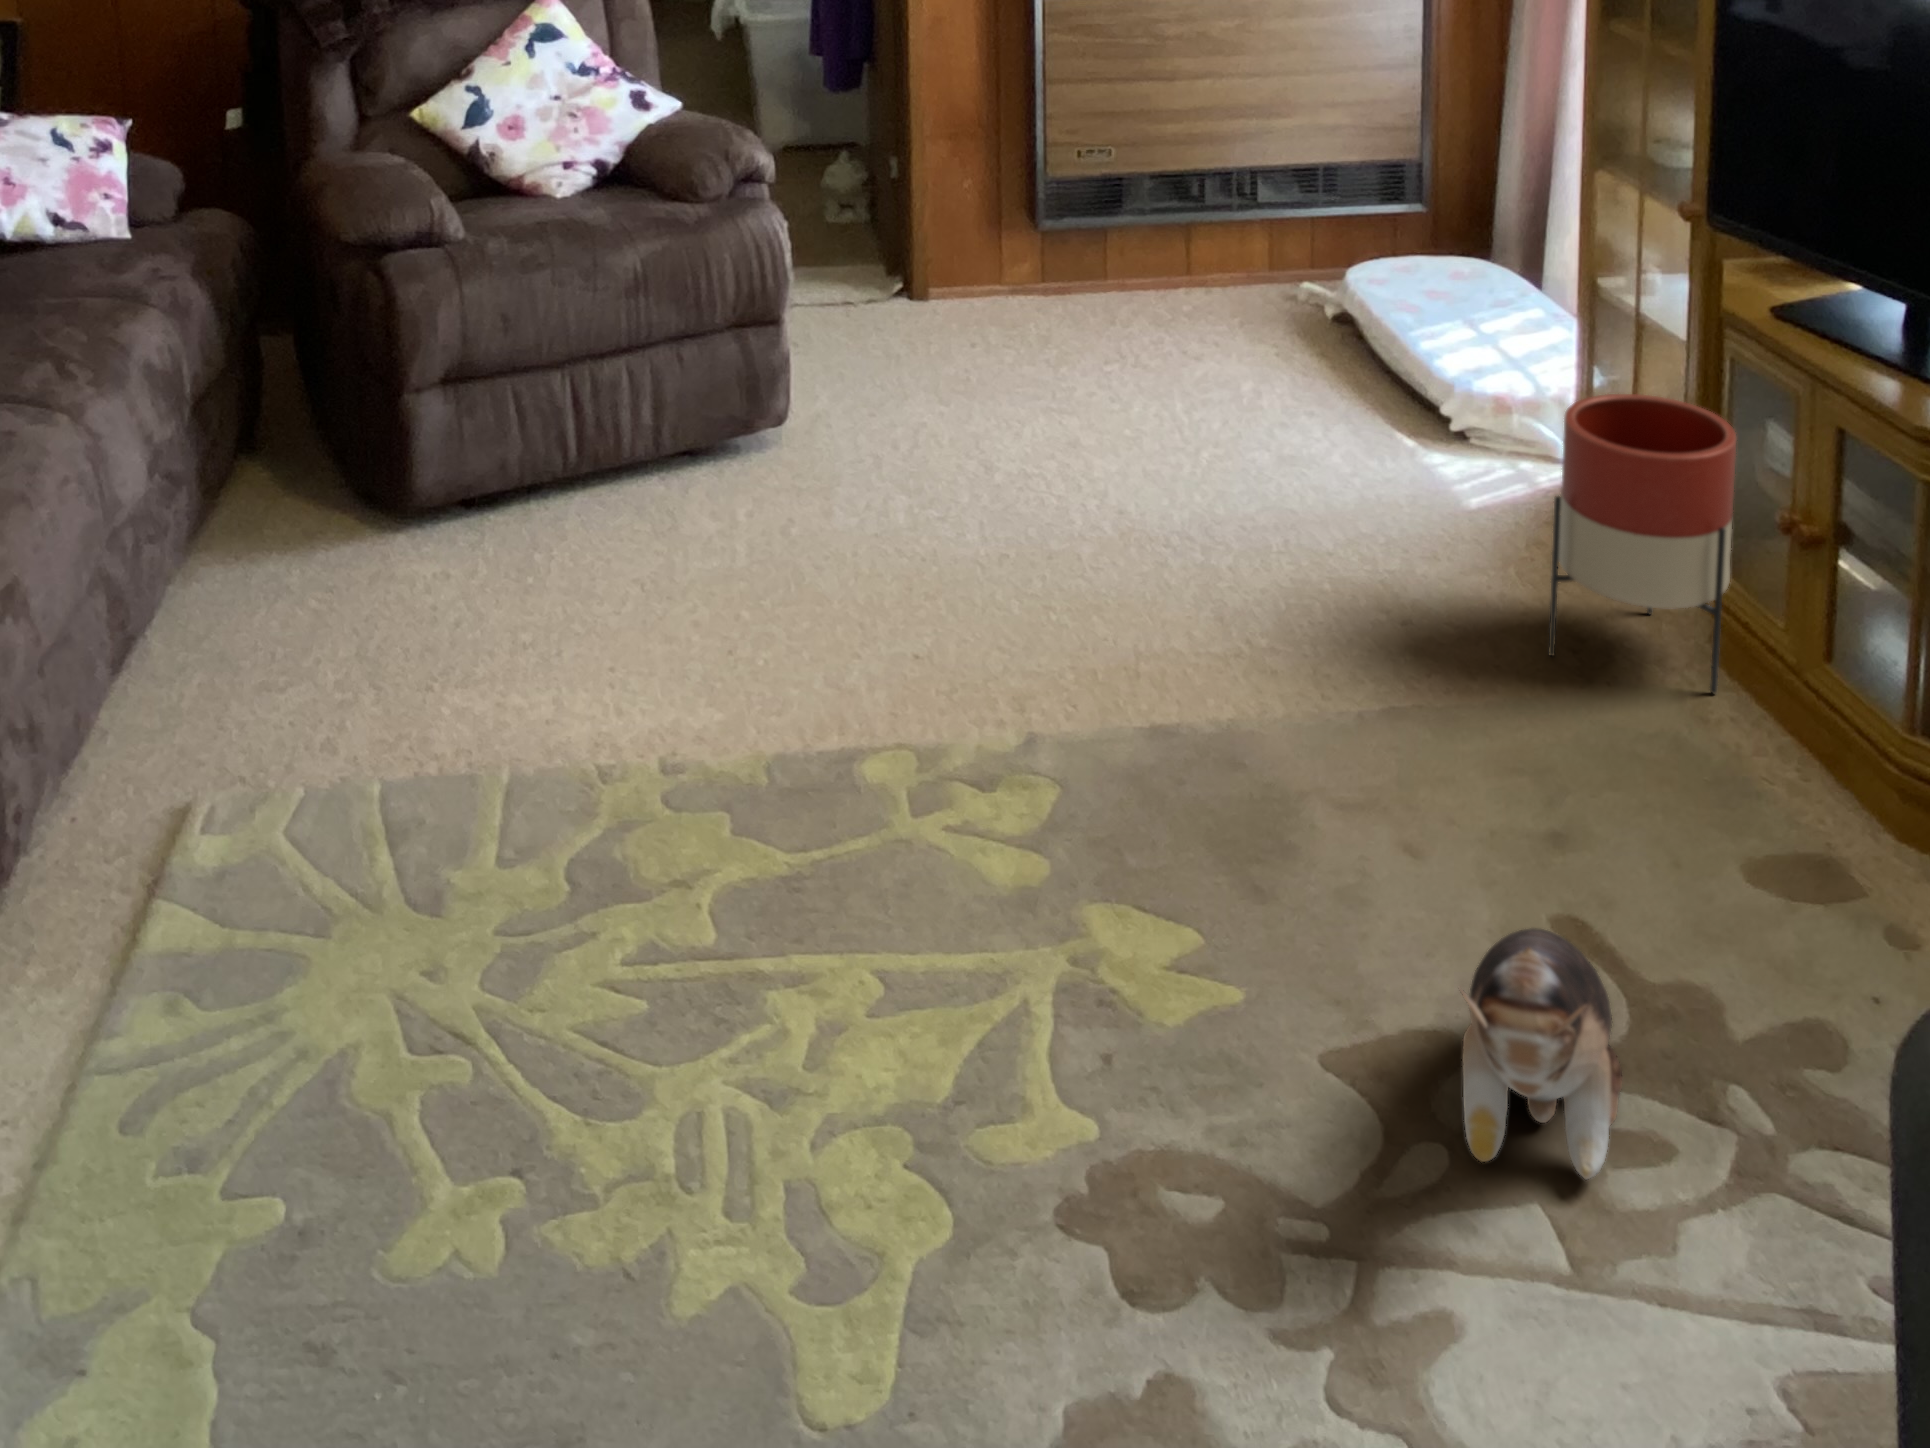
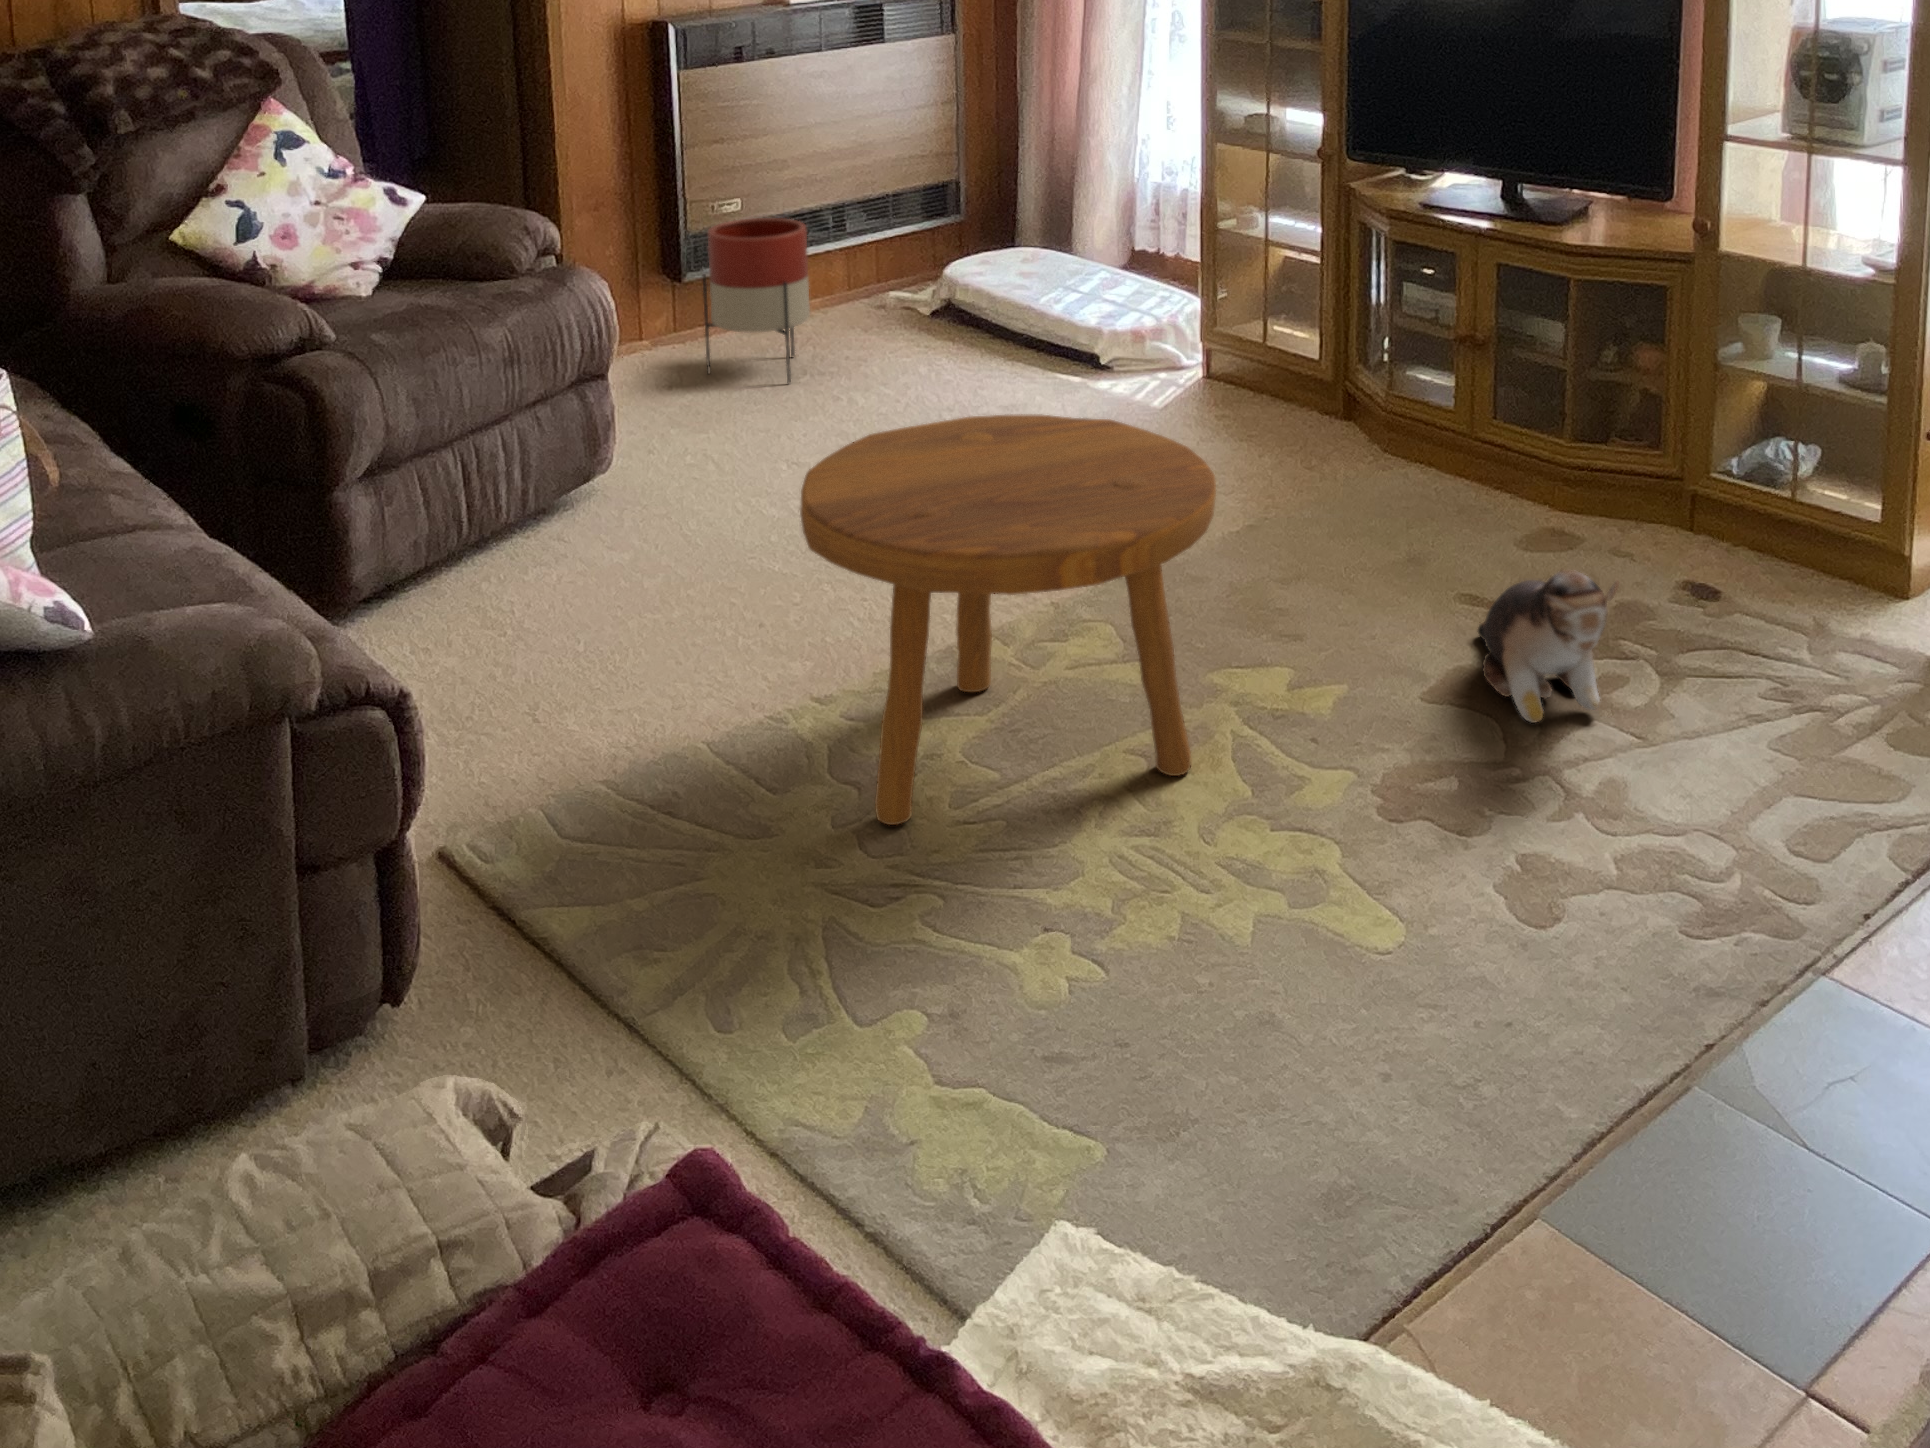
planter: present [1549,394,1736,694] -> present [703,218,810,383]
footstool: none [542,476,1062,1036] -> present [800,414,1216,825]

